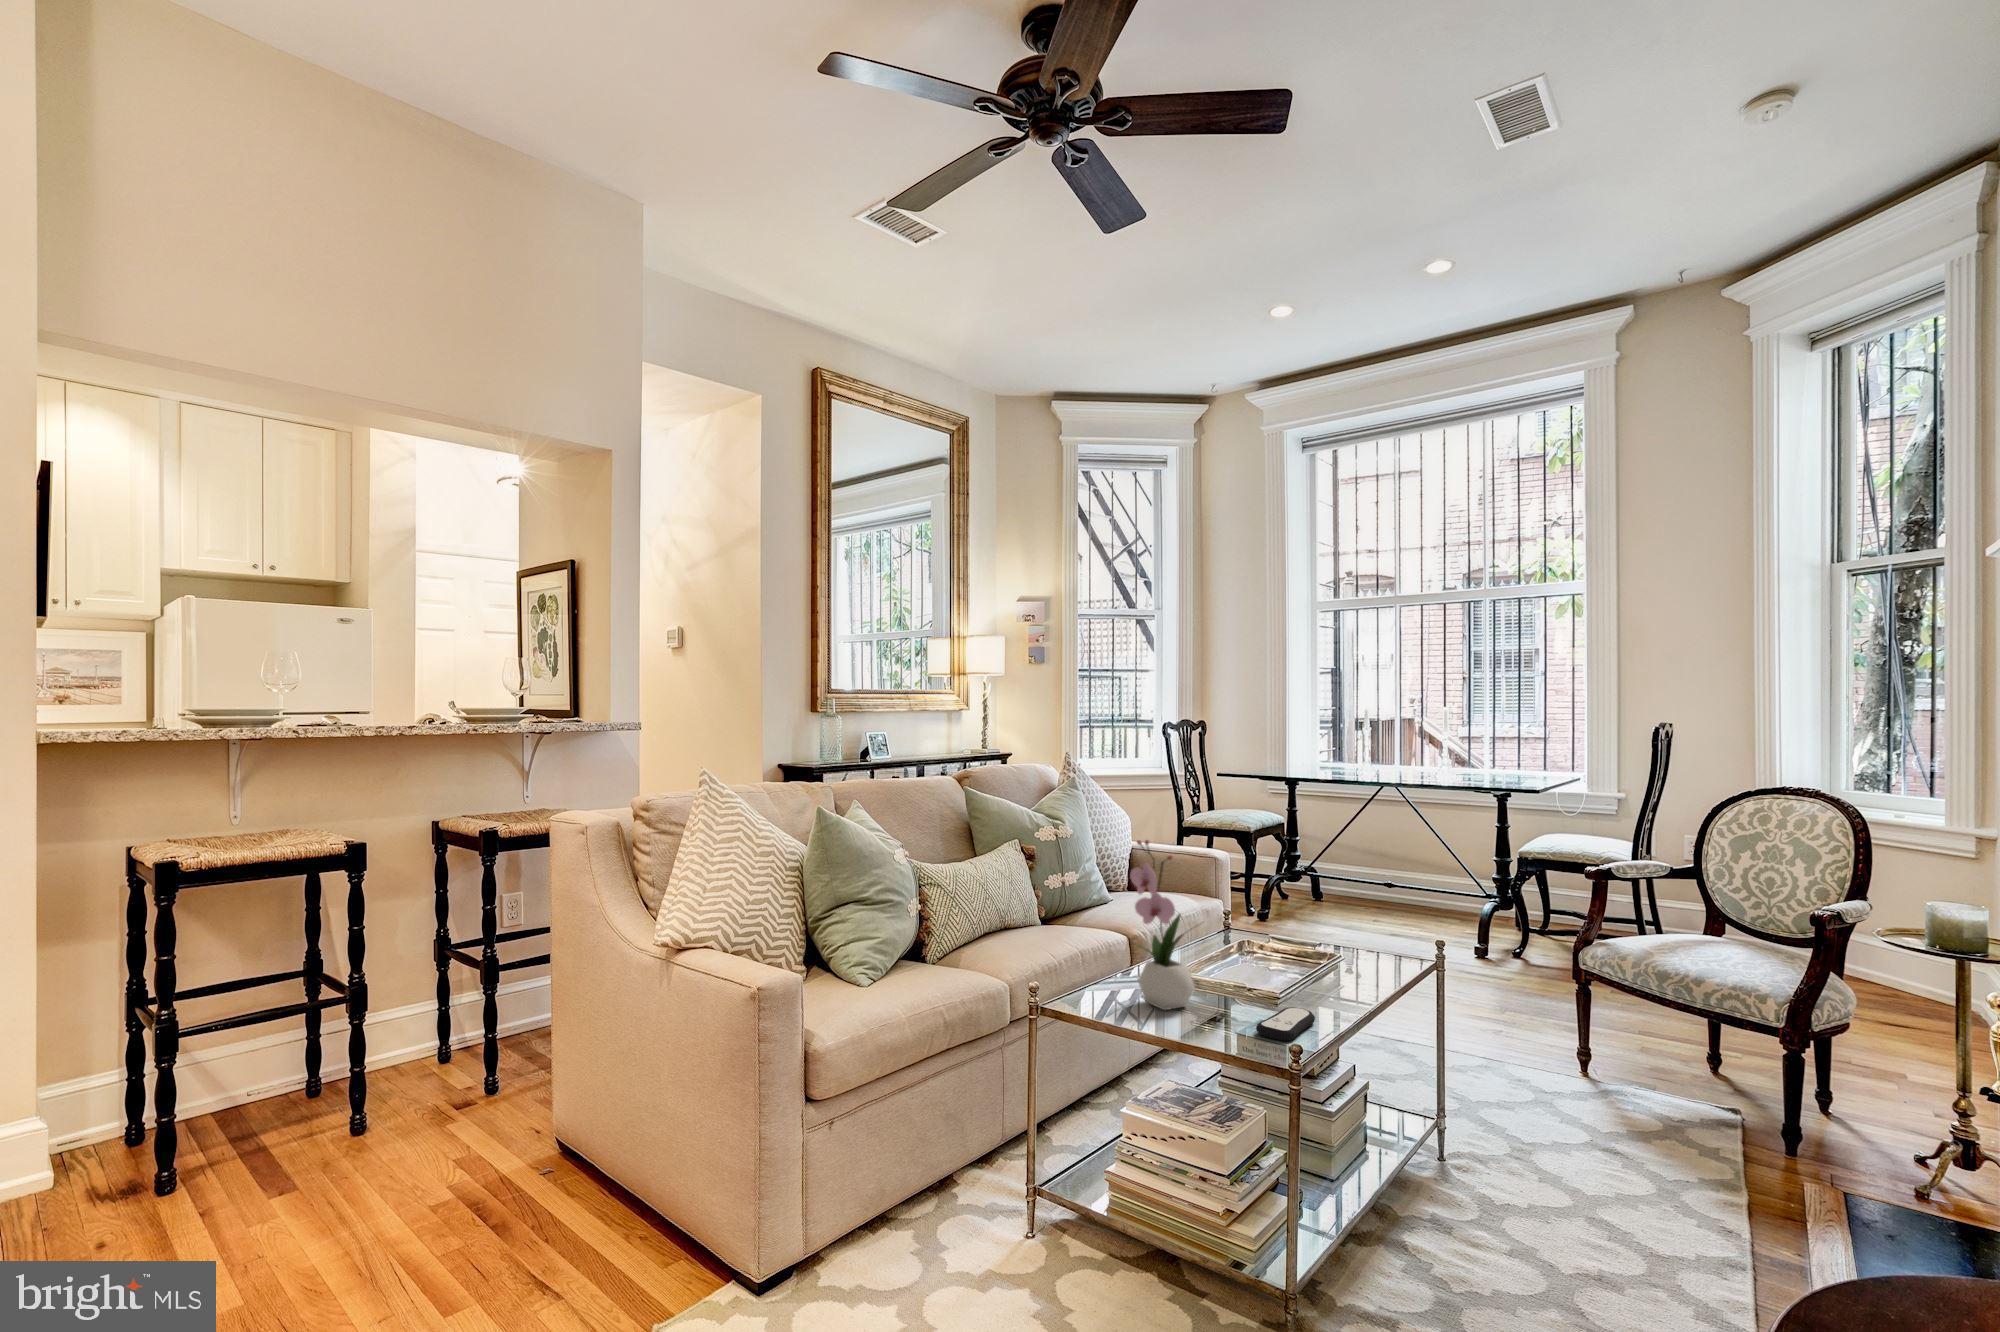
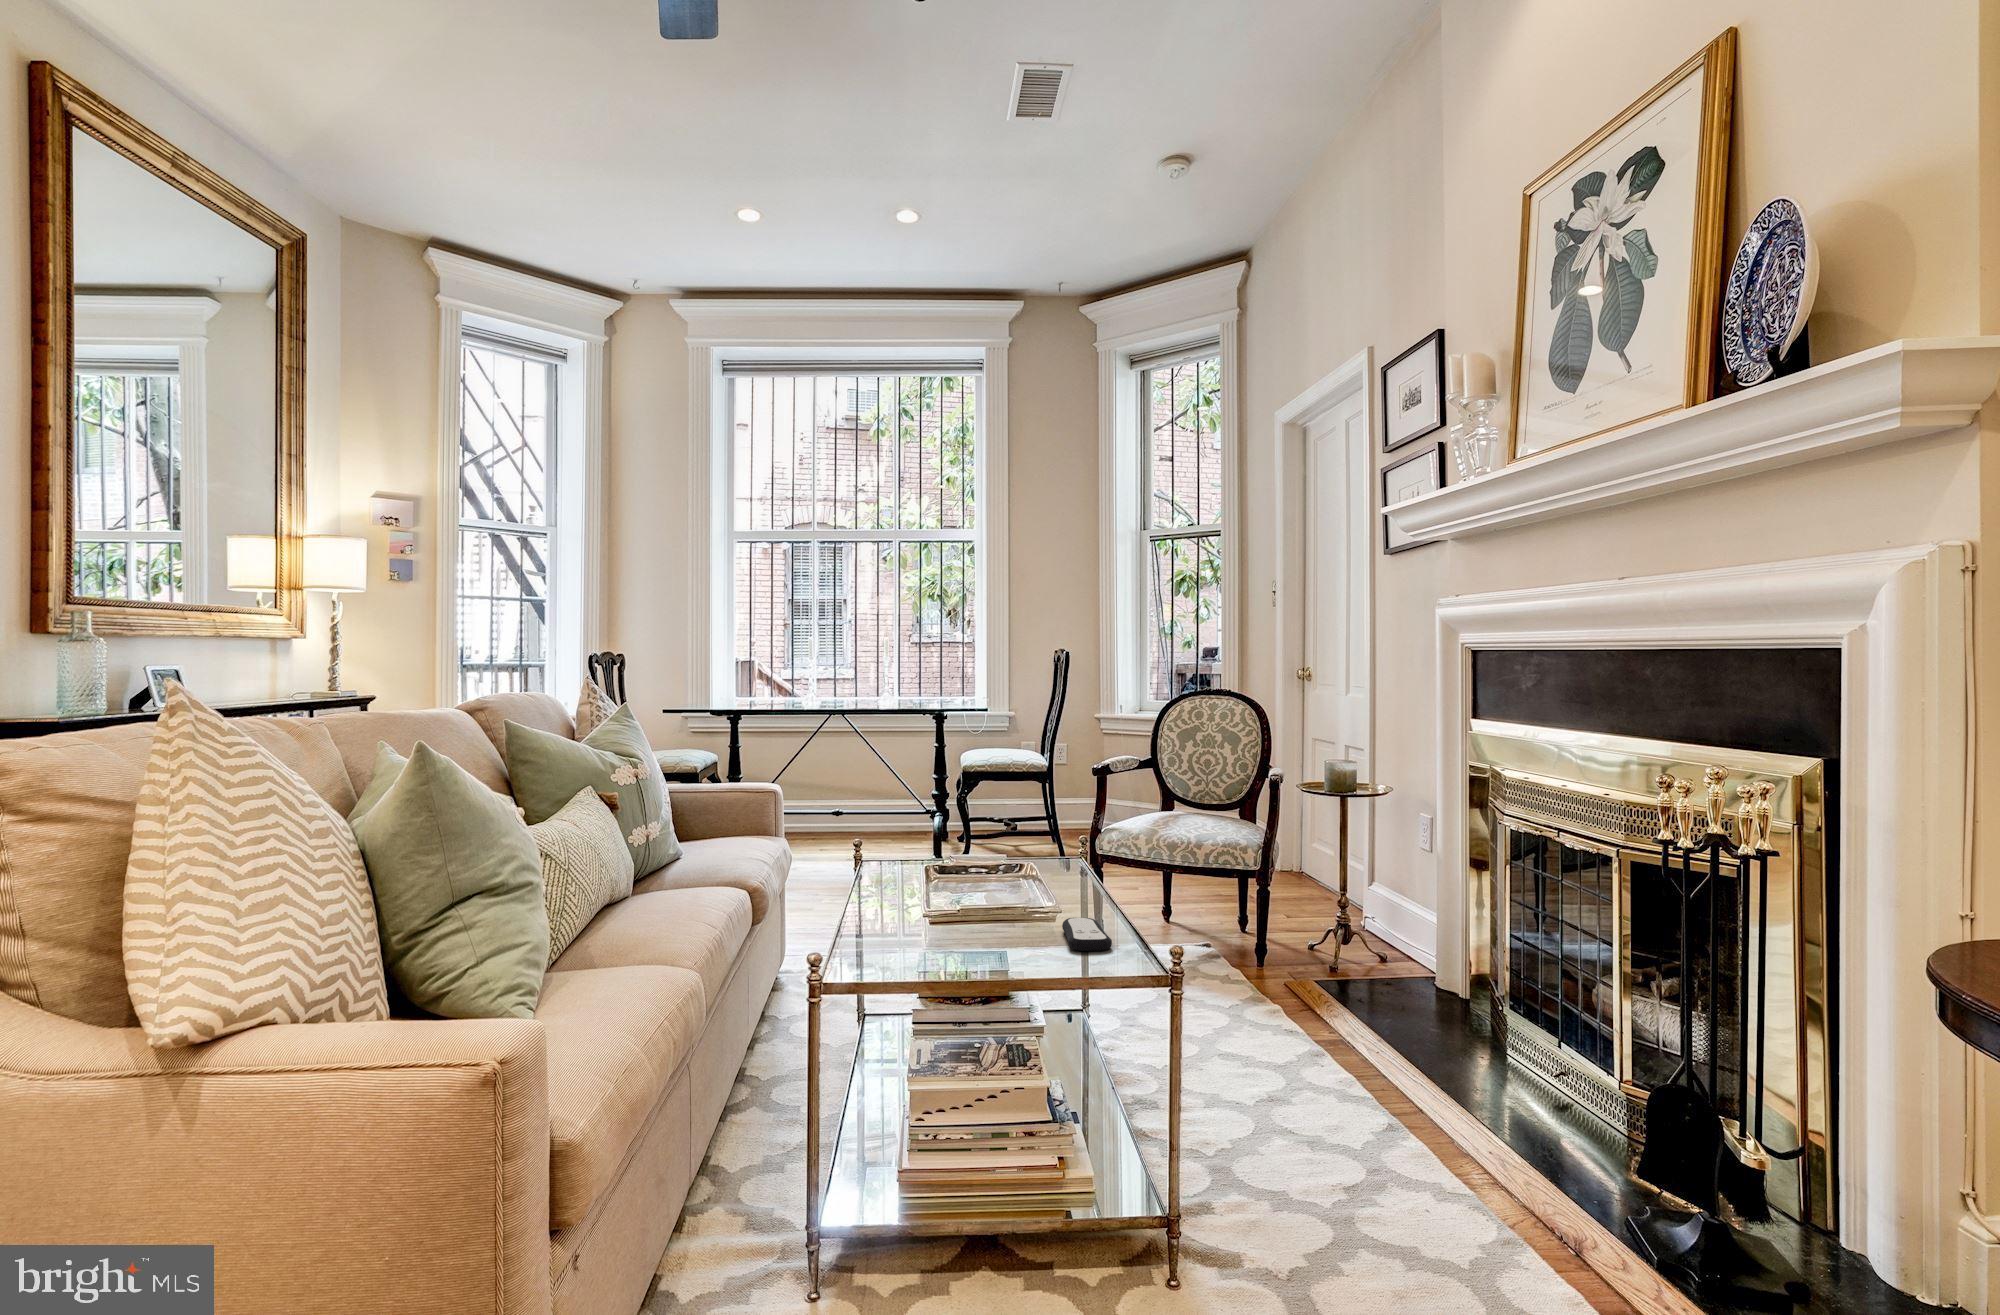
flower arrangement: present [1130,840,1195,1010] -> none [903,748,978,953]

